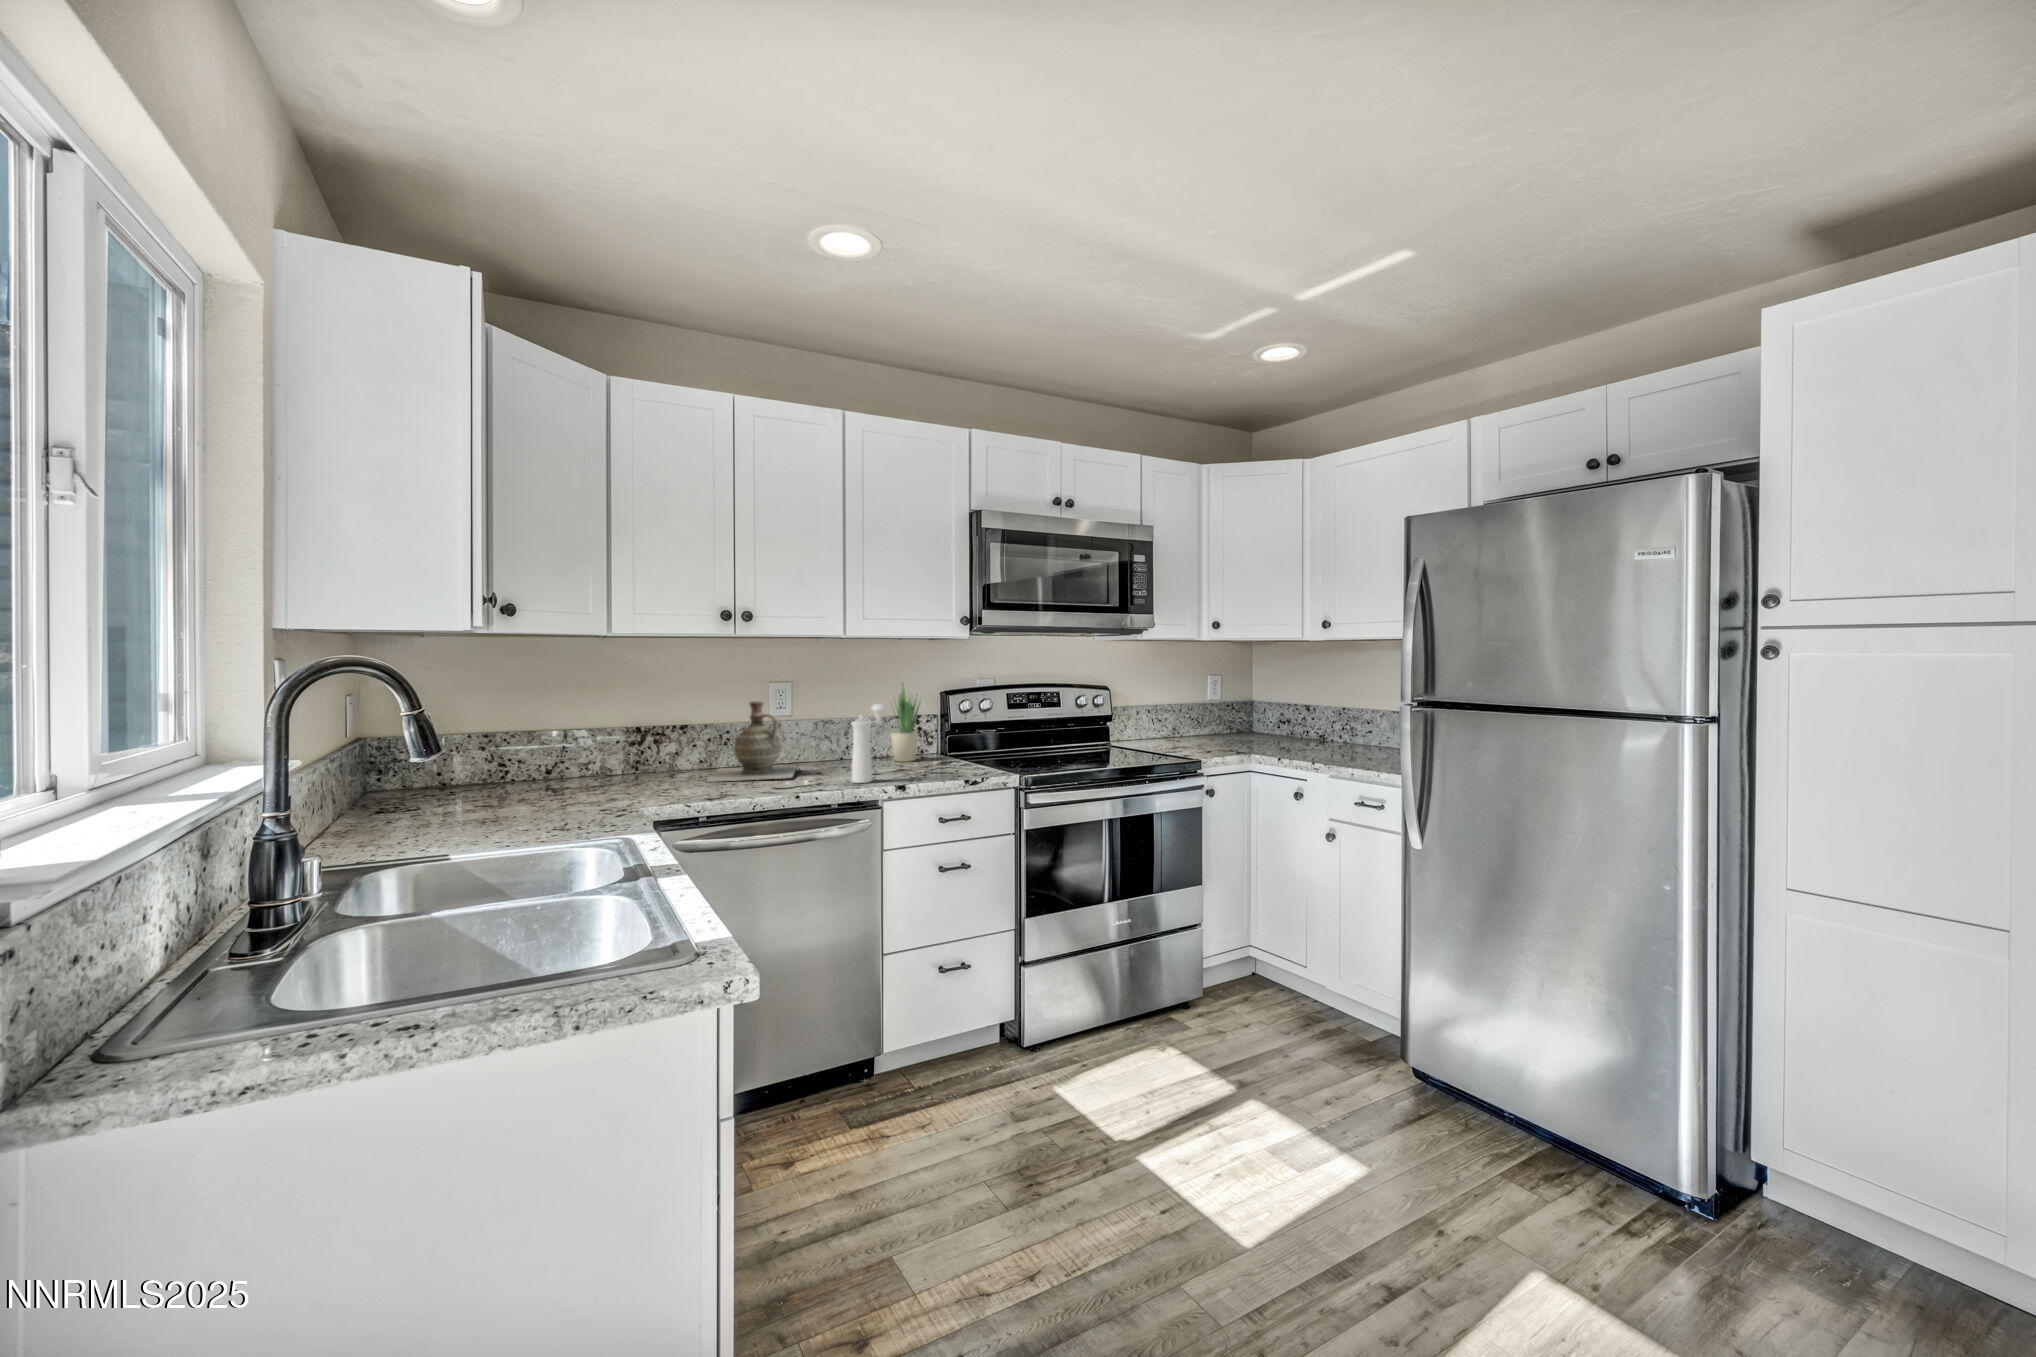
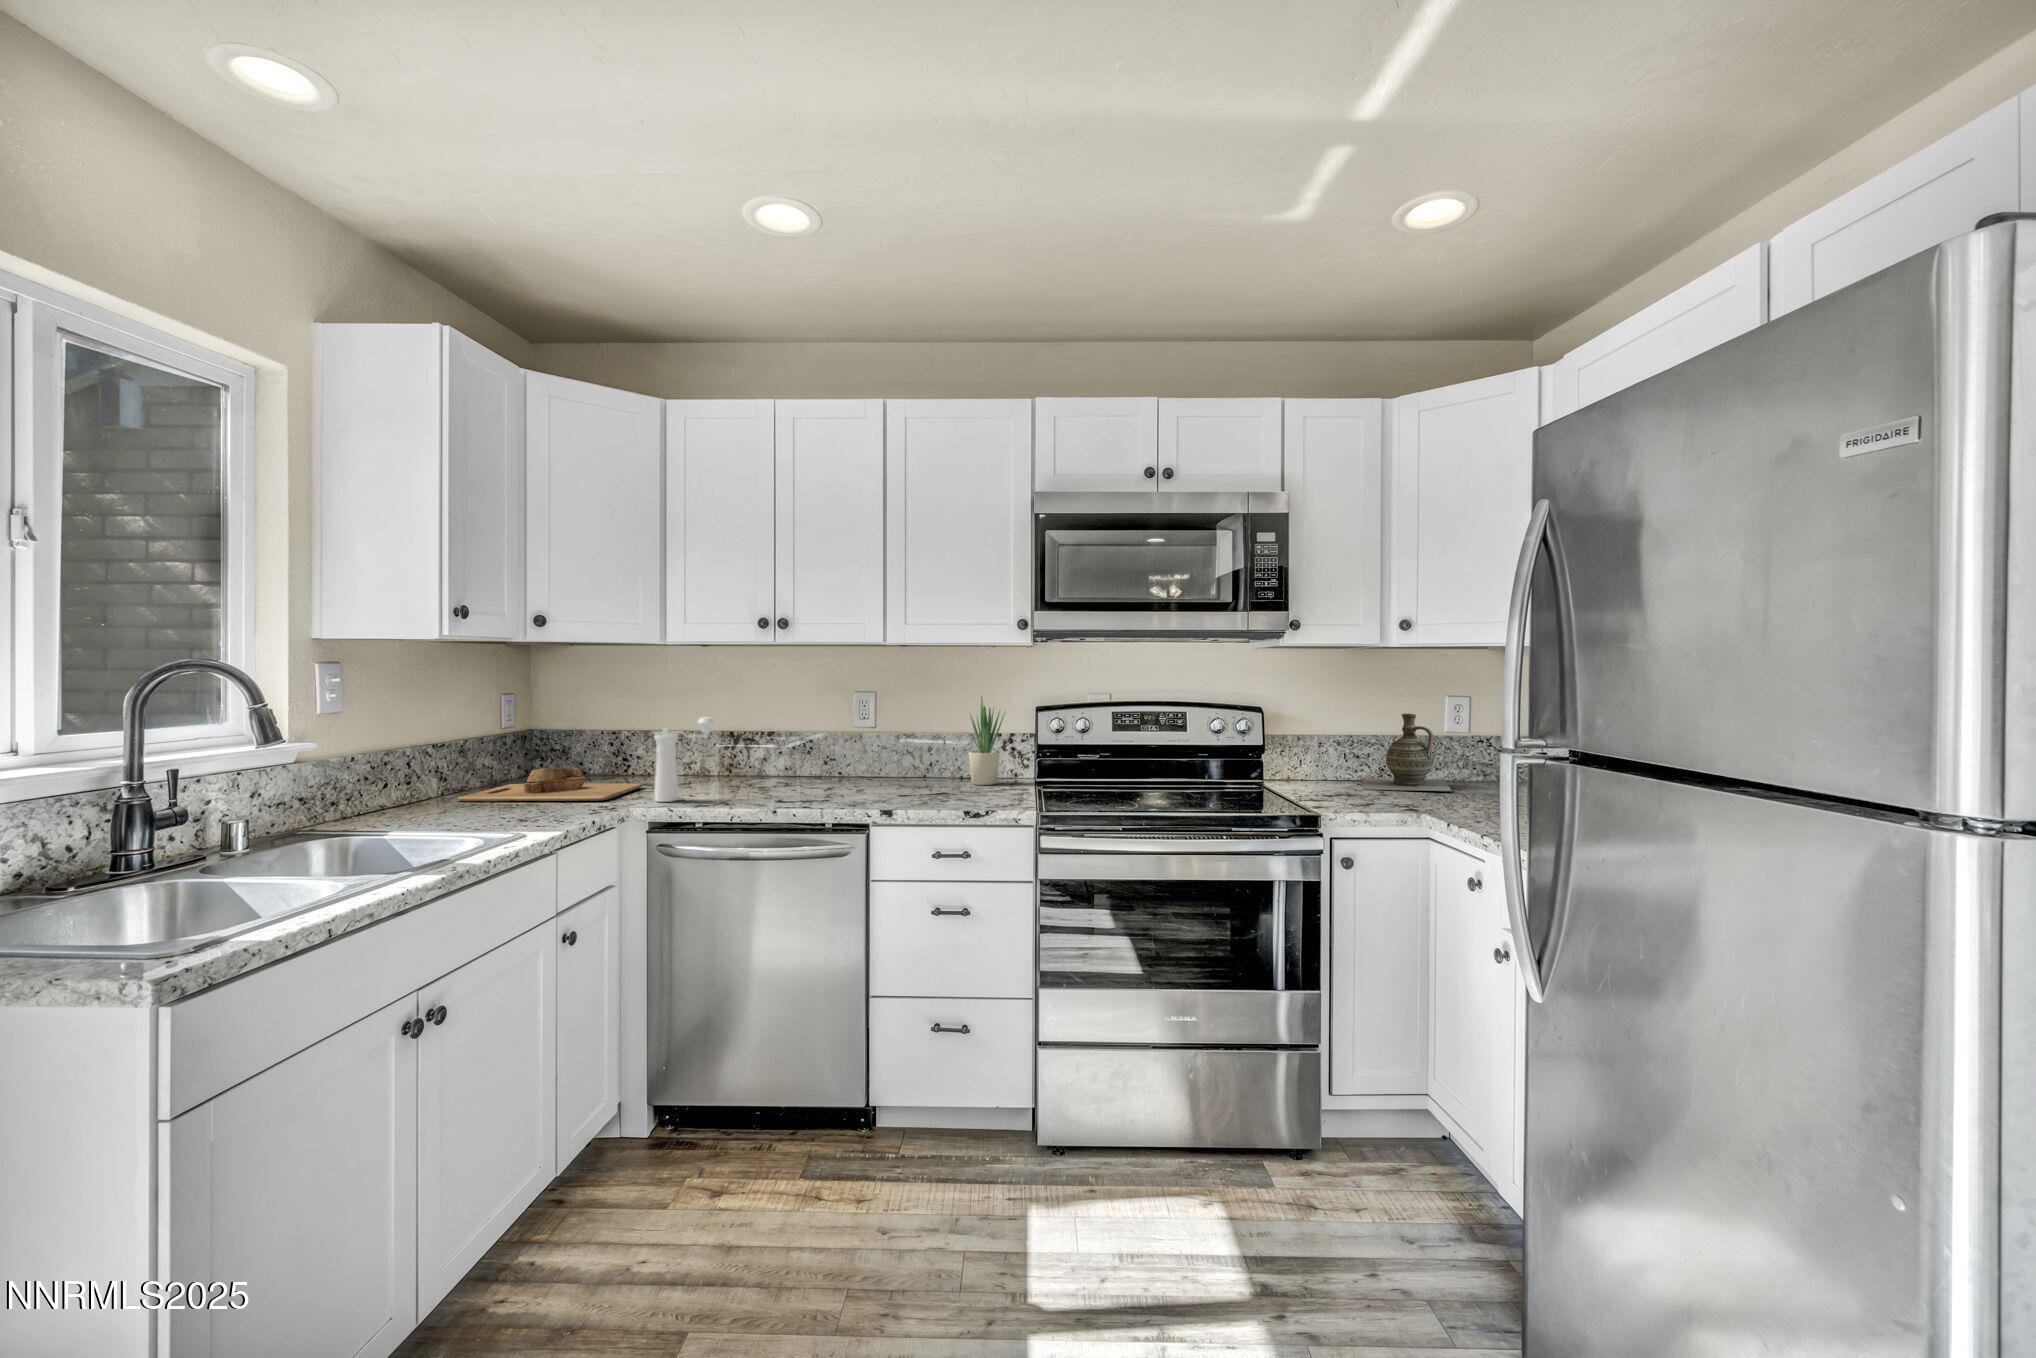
ceramic jug: present [707,701,797,782] -> present [1363,714,1451,791]
pepper mill: present [852,705,886,783] -> present [655,717,714,802]
cutting board: none [415,769,599,814] -> present [458,768,642,802]

